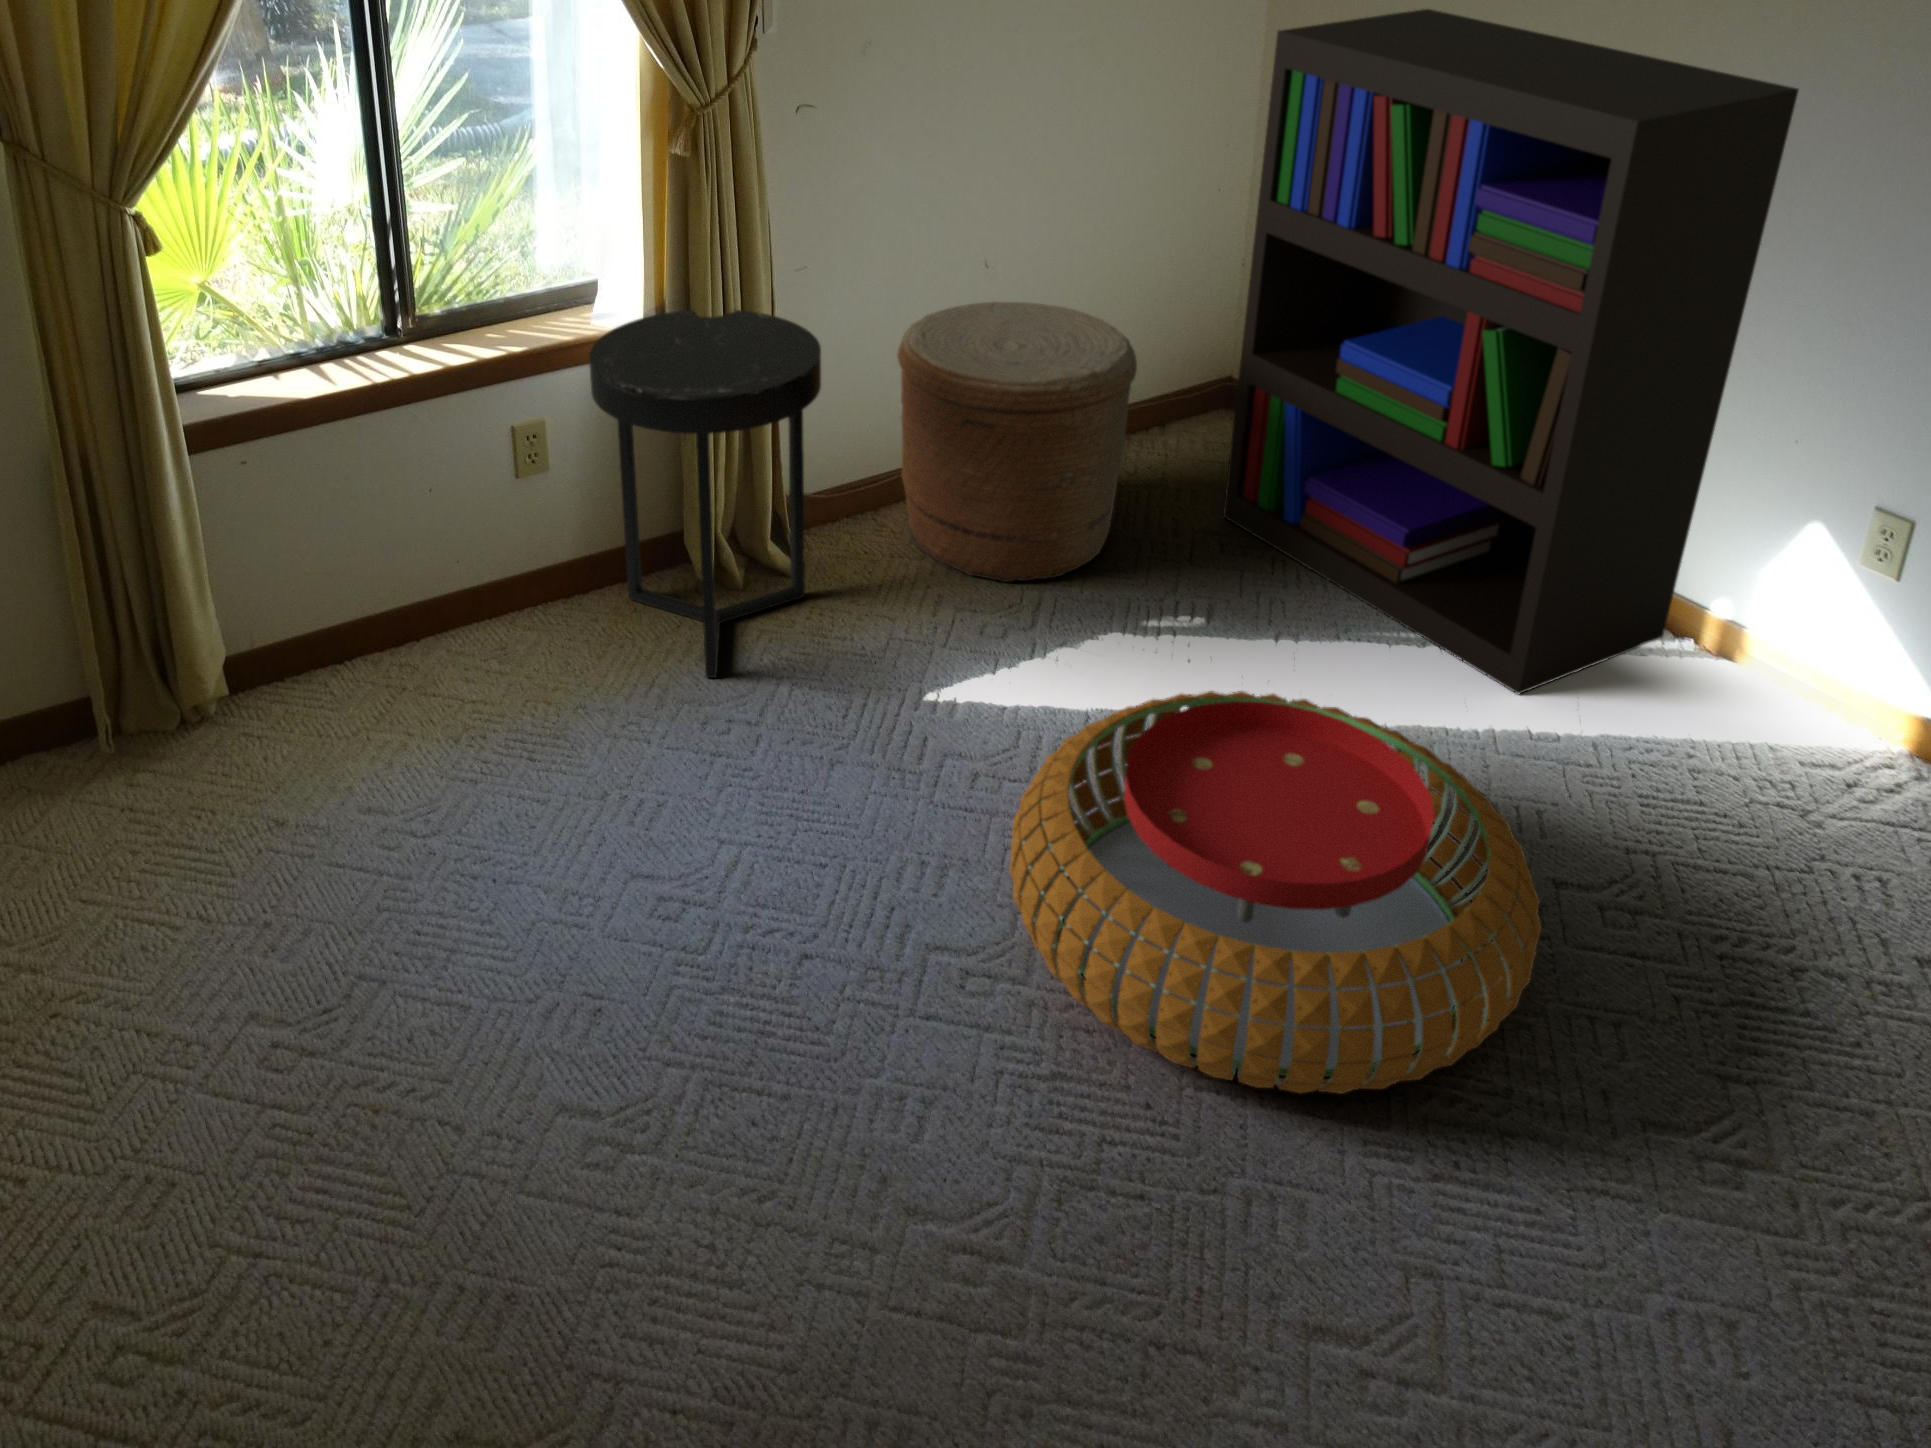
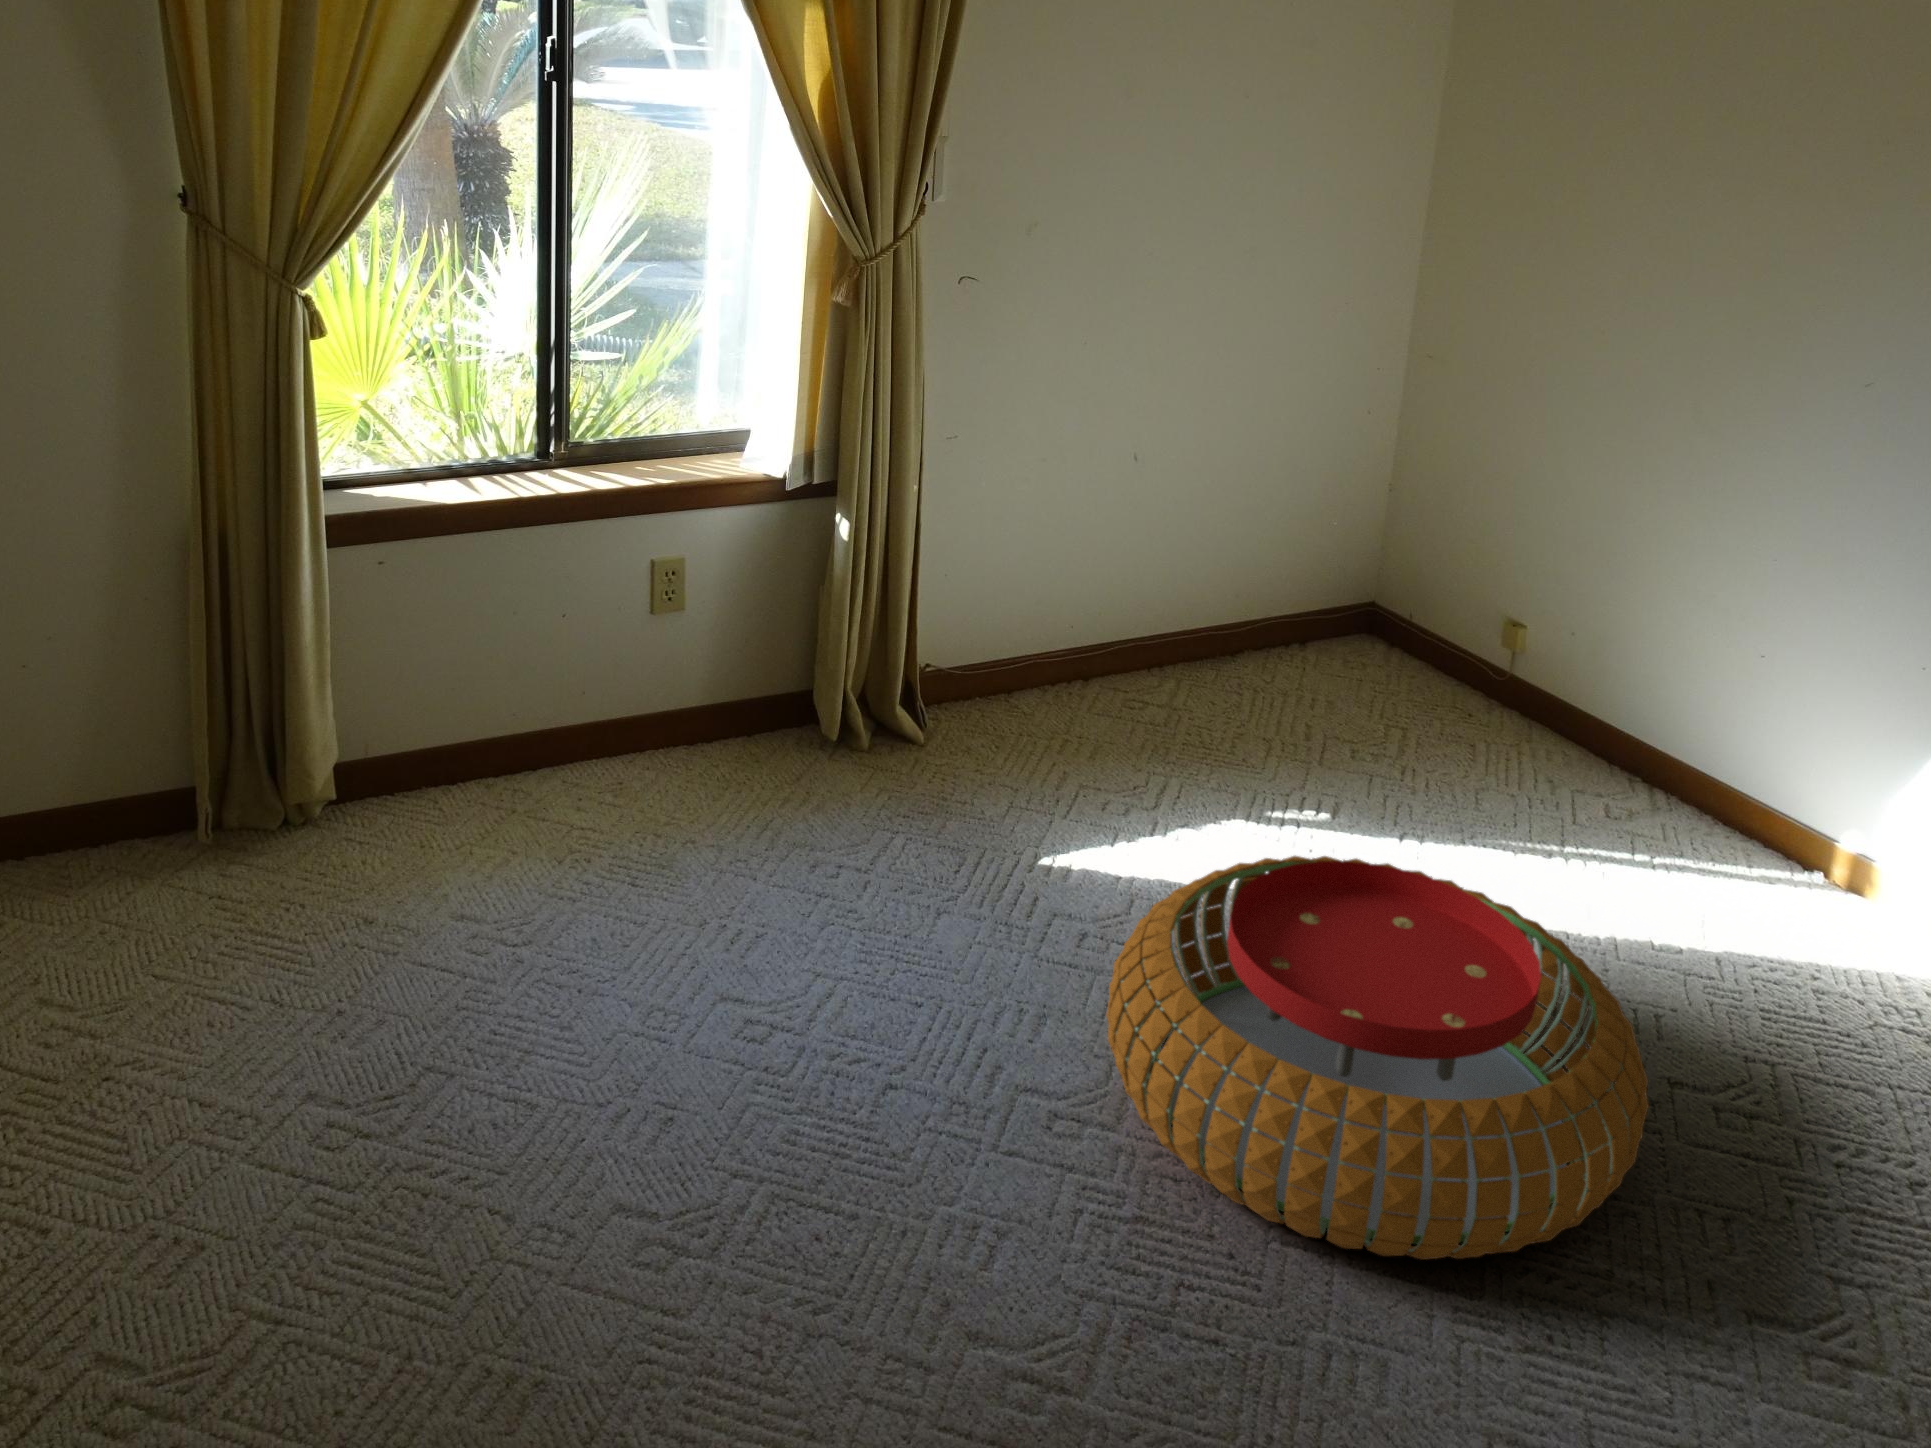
bookshelf: present [1223,9,1799,694] -> none [1355,240,1915,907]
woven basket: present [897,302,1137,582] -> none [1036,489,1274,764]
side table: present [589,310,821,678] -> none [734,460,962,825]

